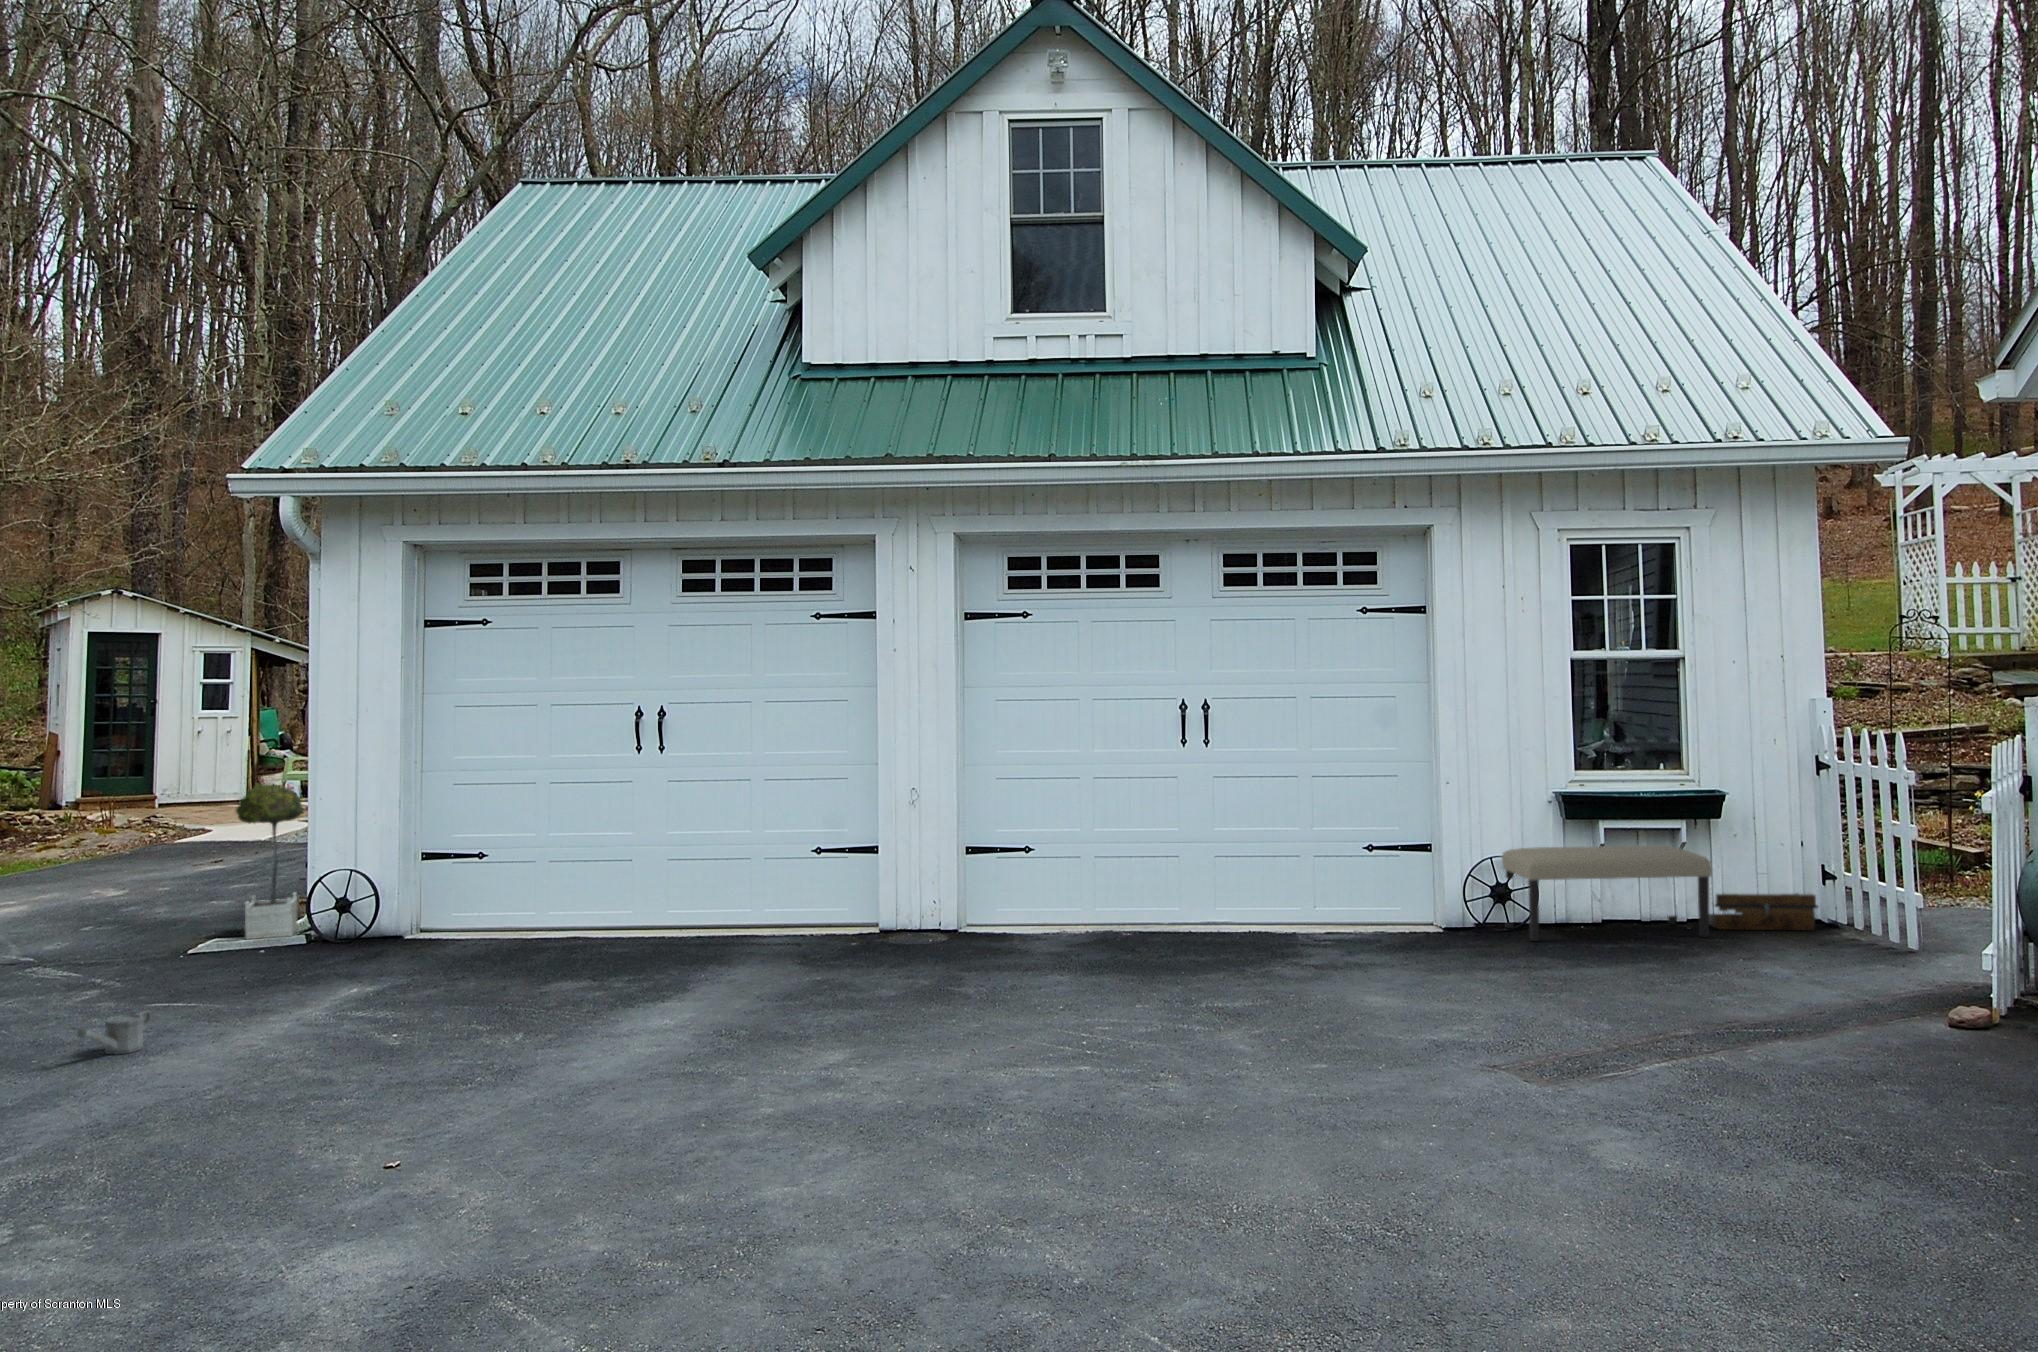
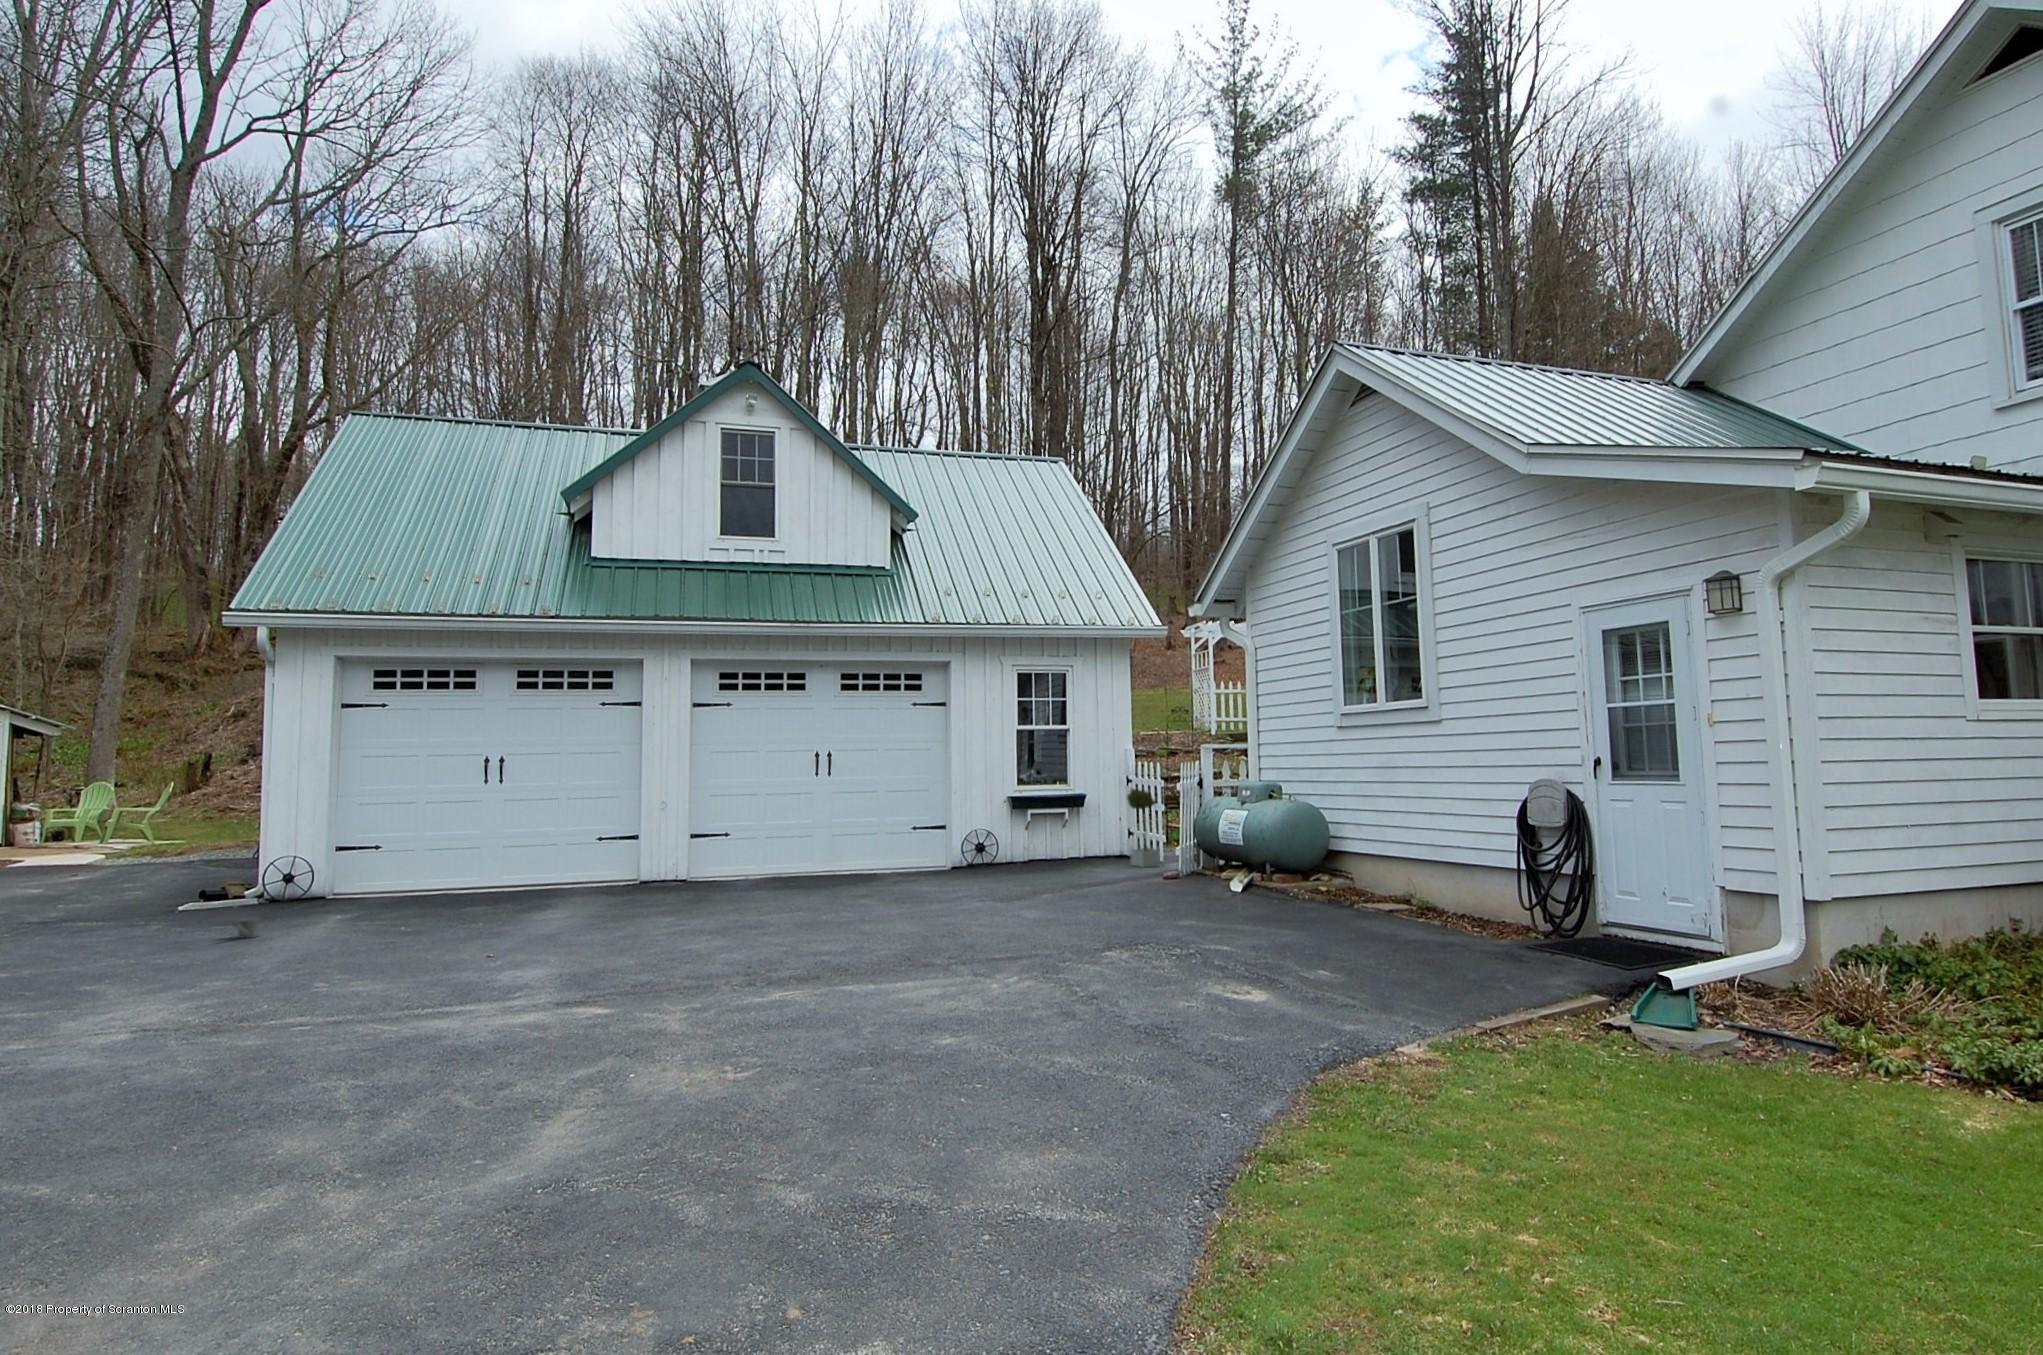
potted tree: present [236,783,304,939] -> present [1127,789,1160,867]
bench: present [1501,845,1712,941] -> none [980,823,1079,870]
toolbox: present [1709,893,1819,931] -> none [1076,837,1127,863]

